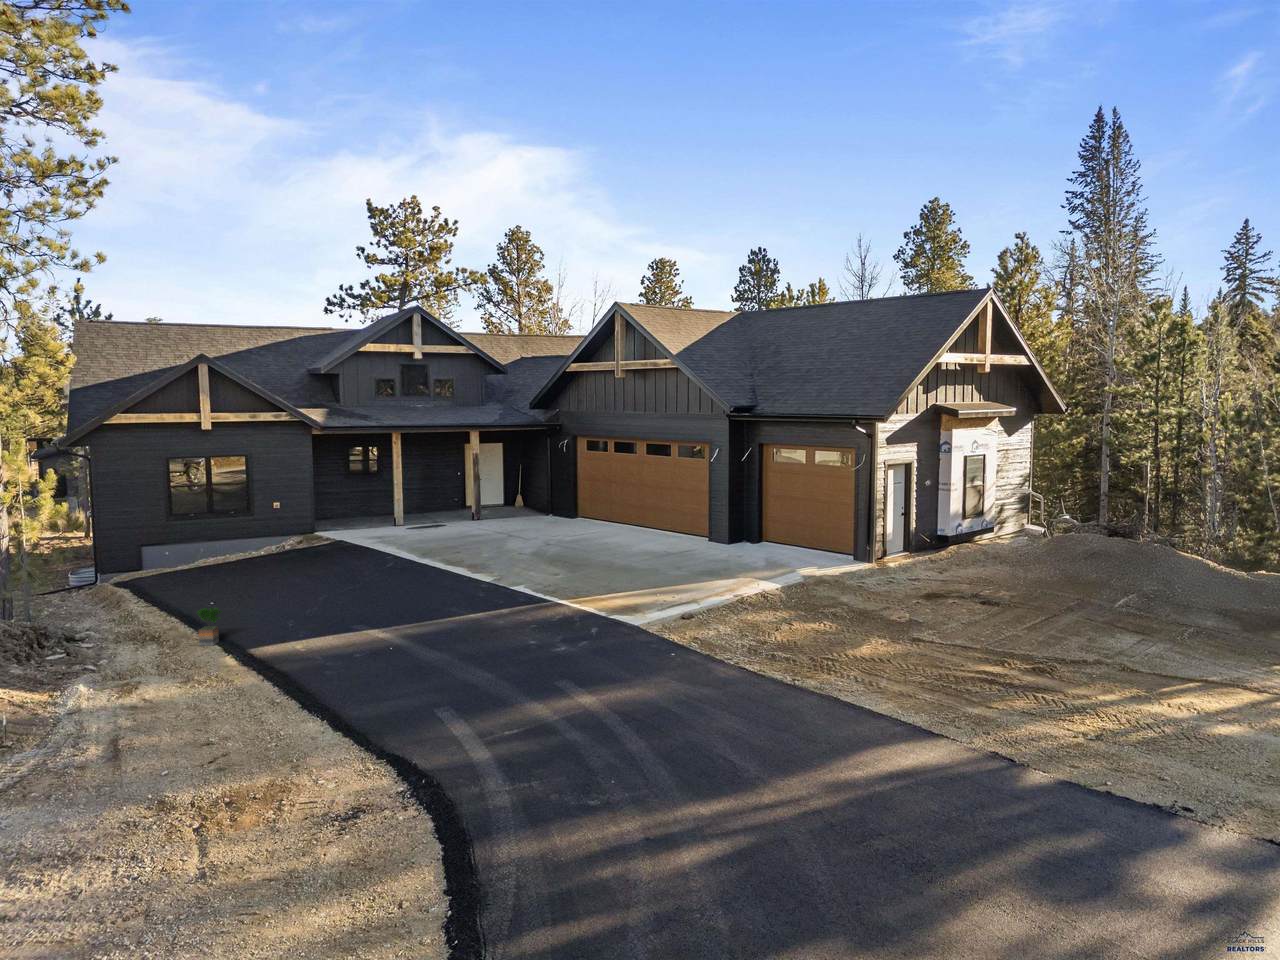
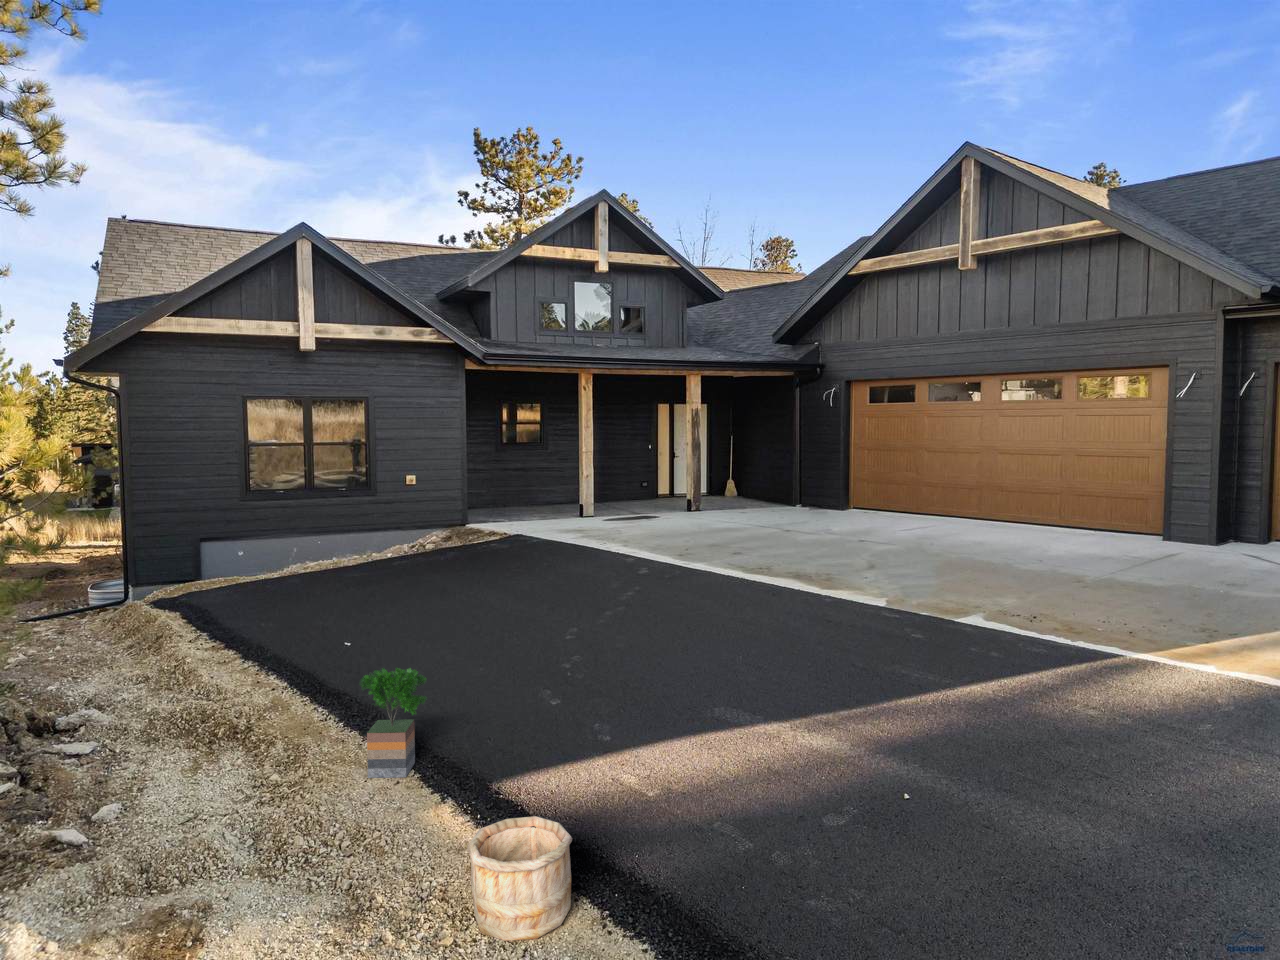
wooden bucket: none [213,646,245,675] -> present [467,816,572,941]

